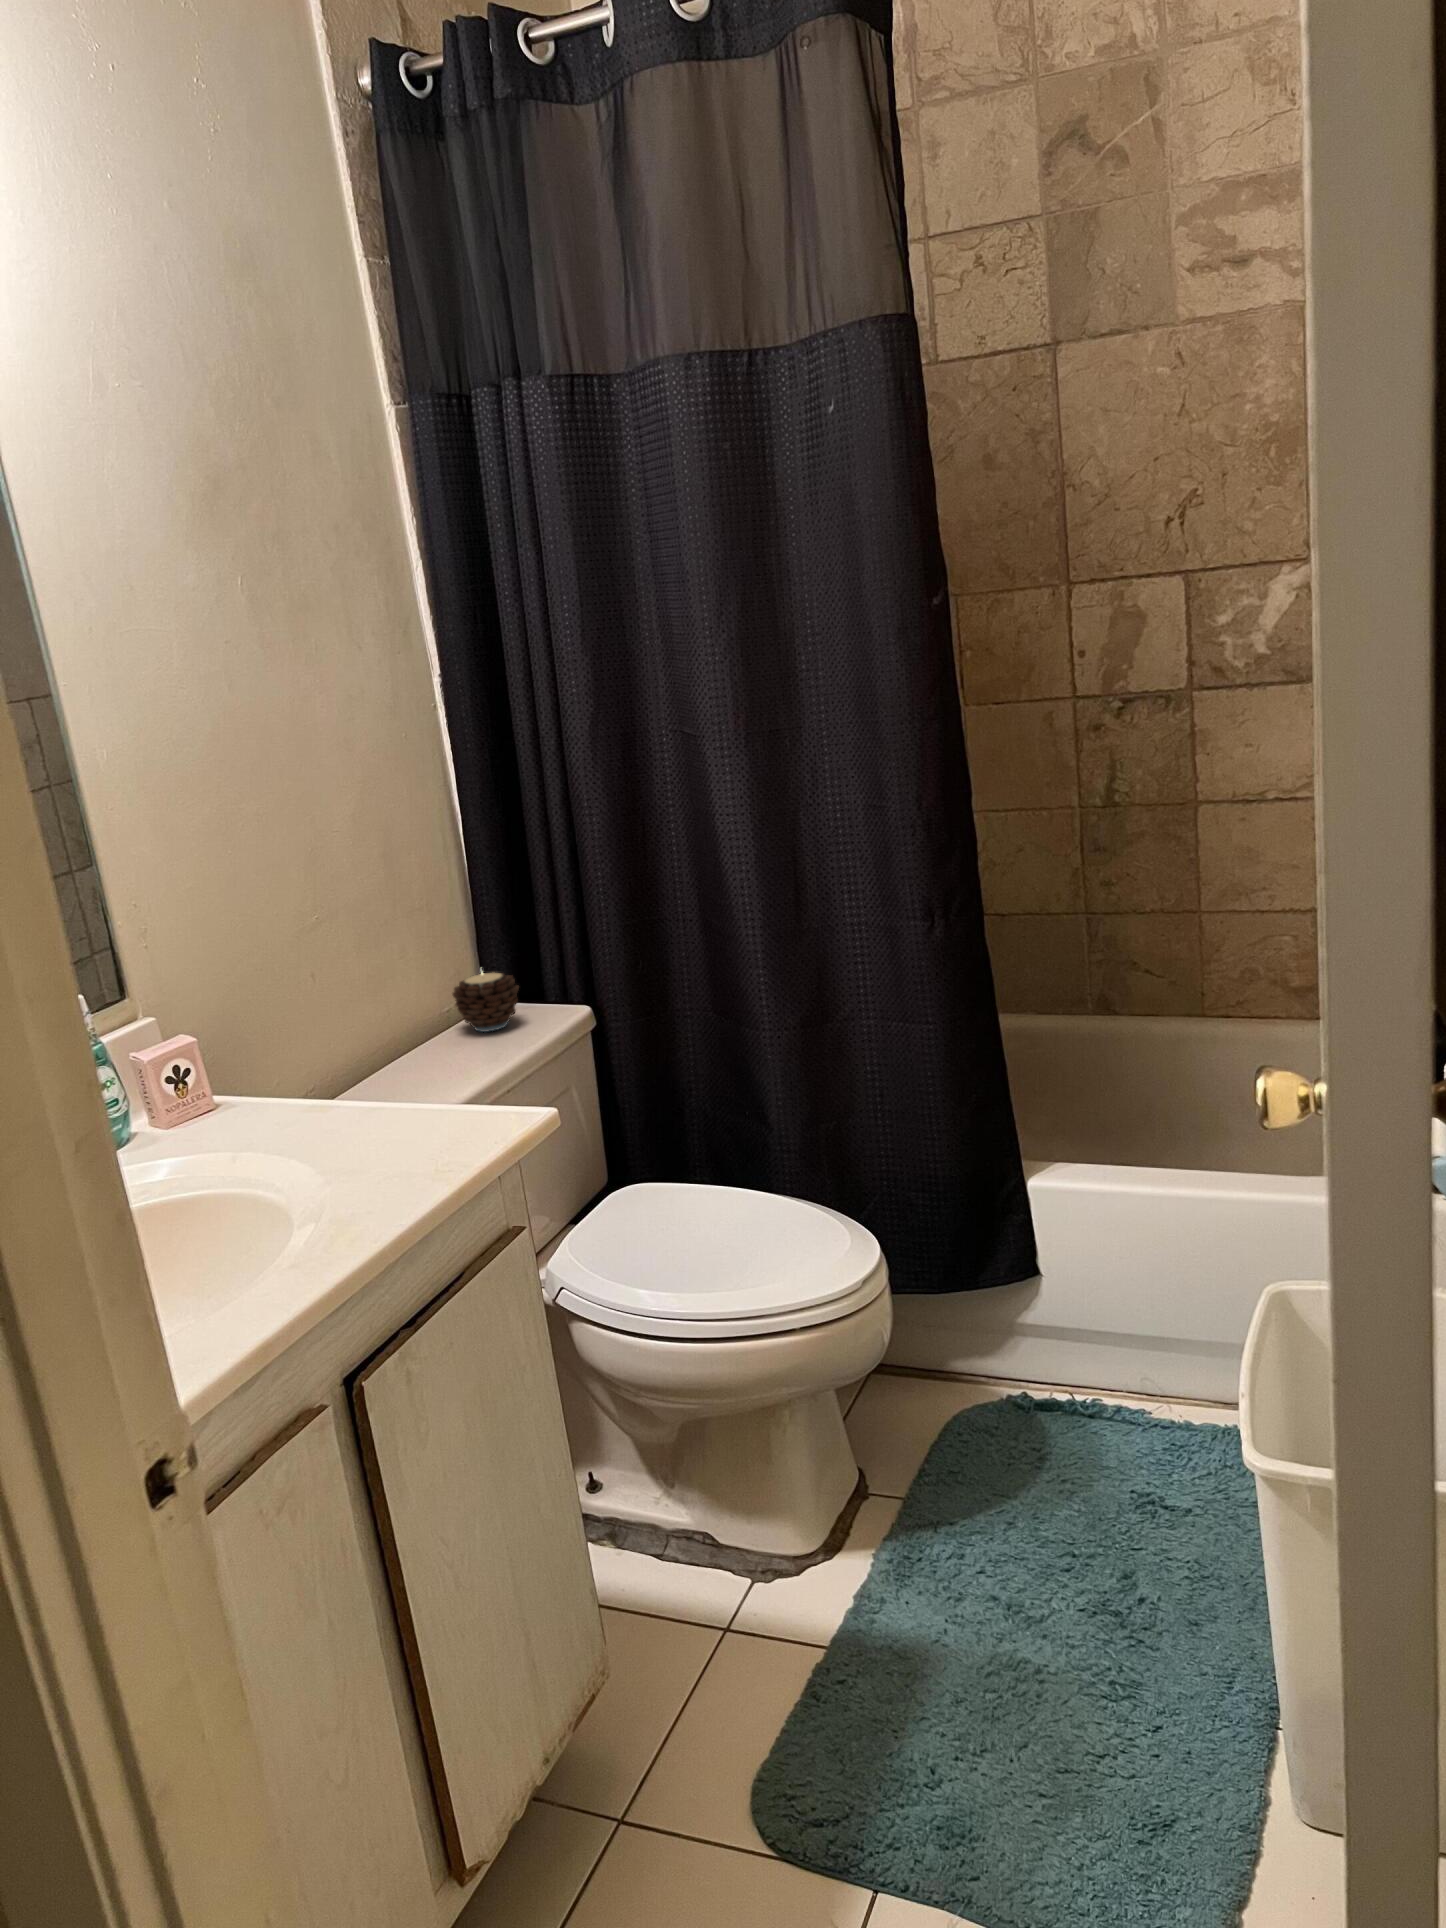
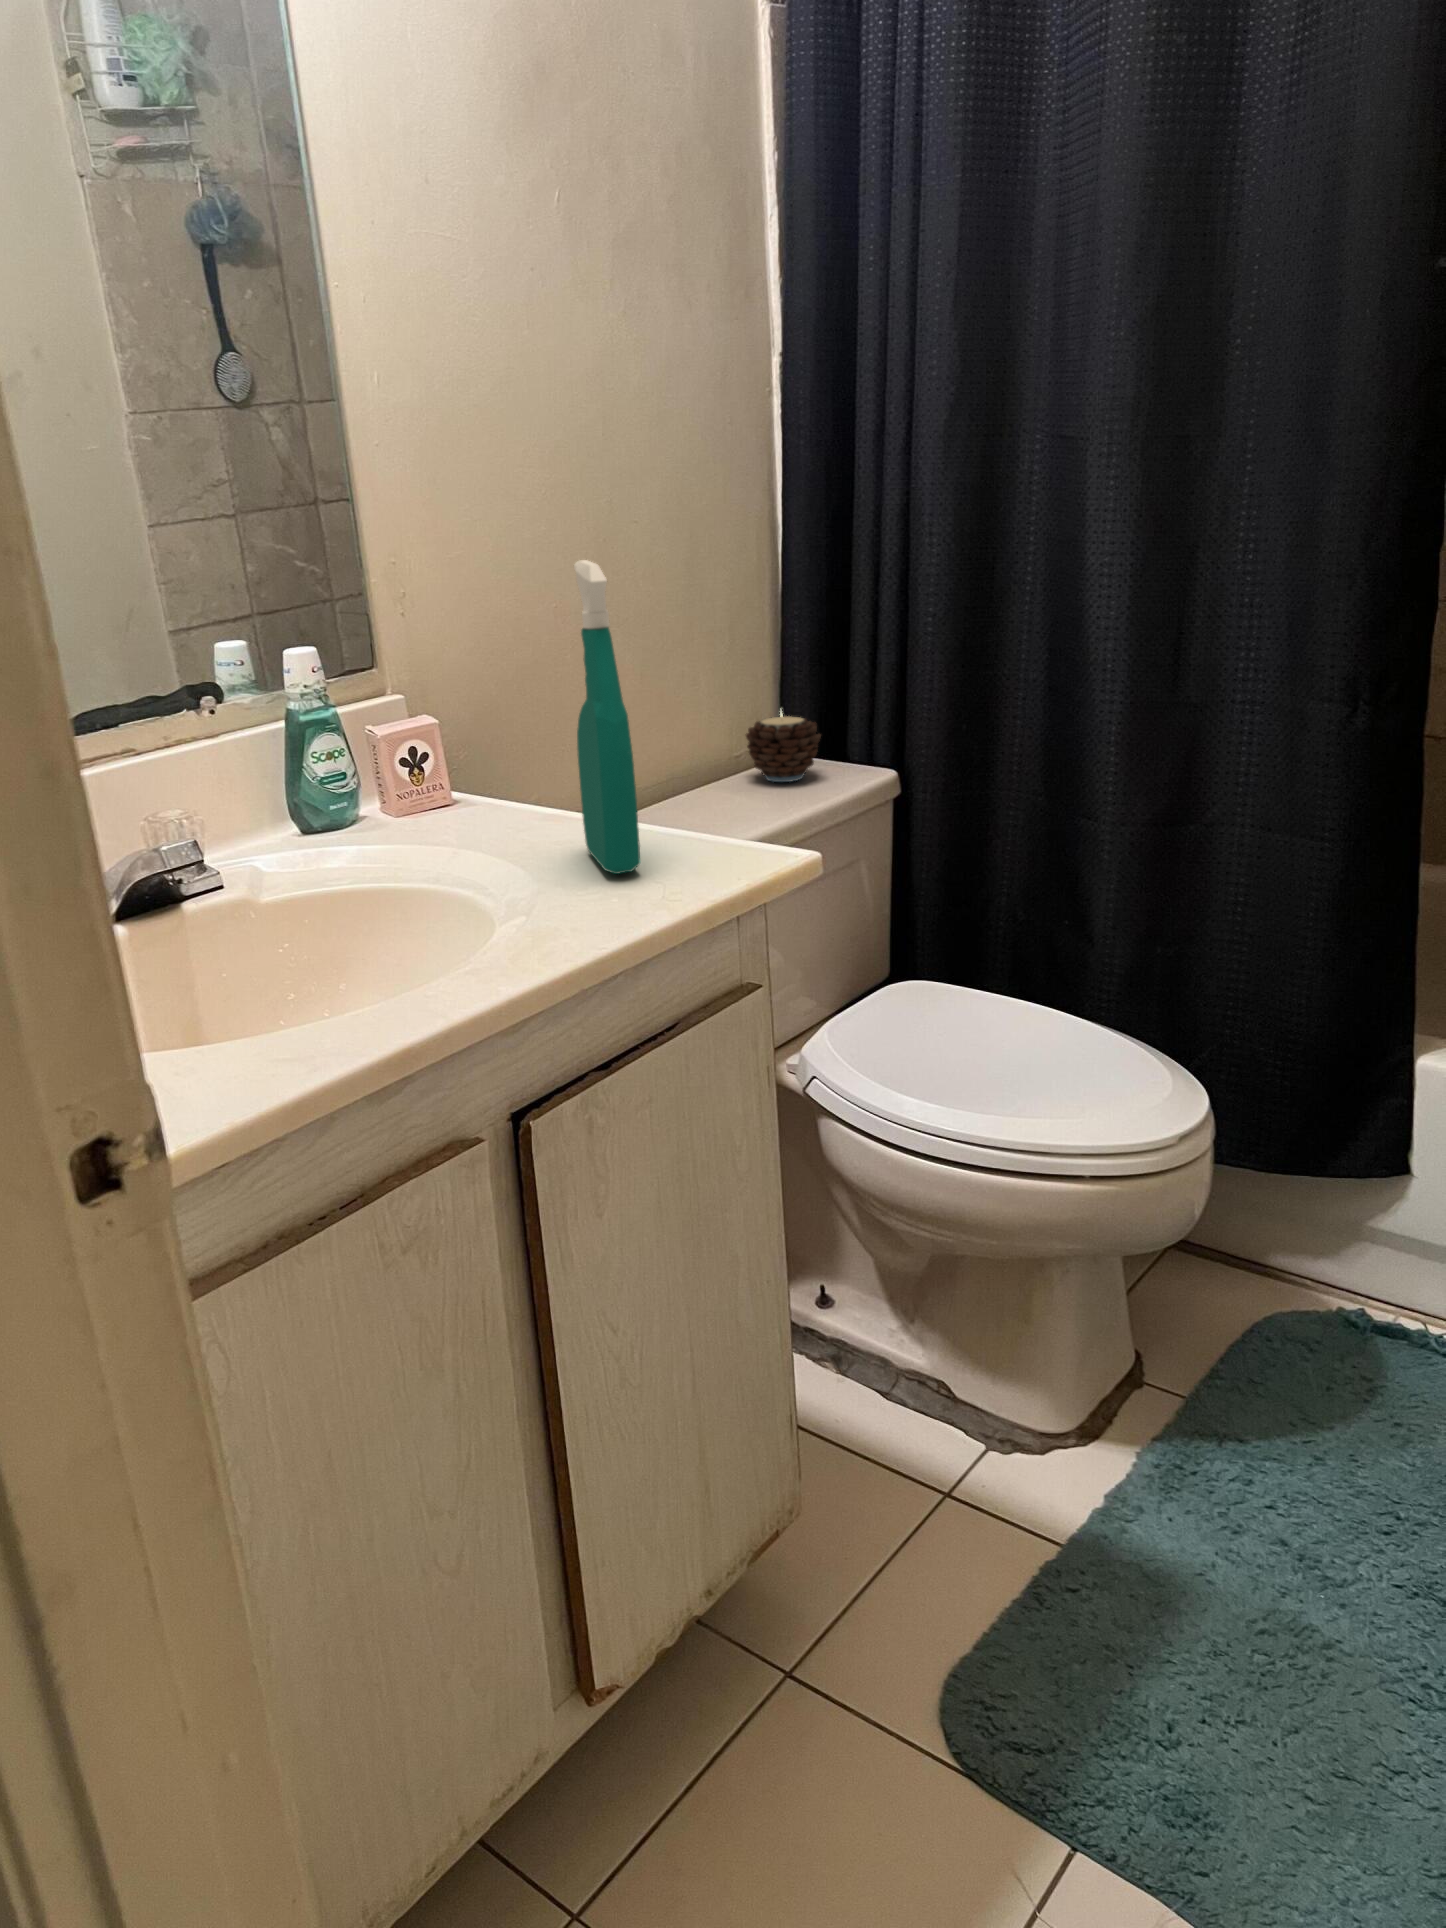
spray bottle: none [325,907,412,1159] -> present [574,560,640,874]

